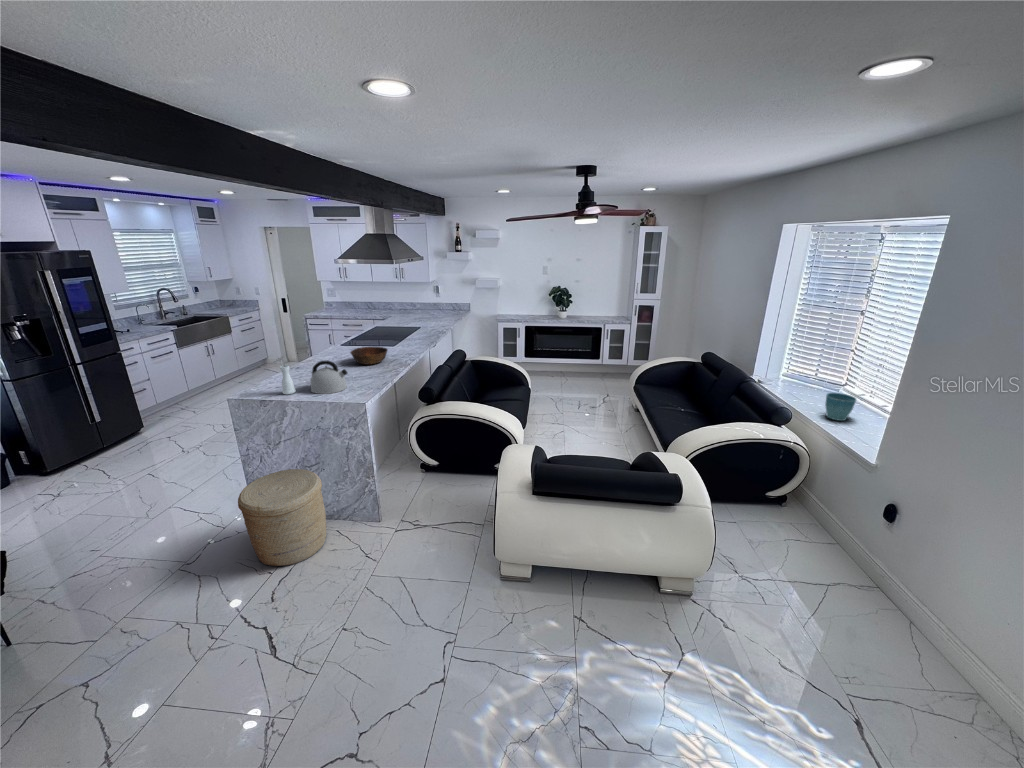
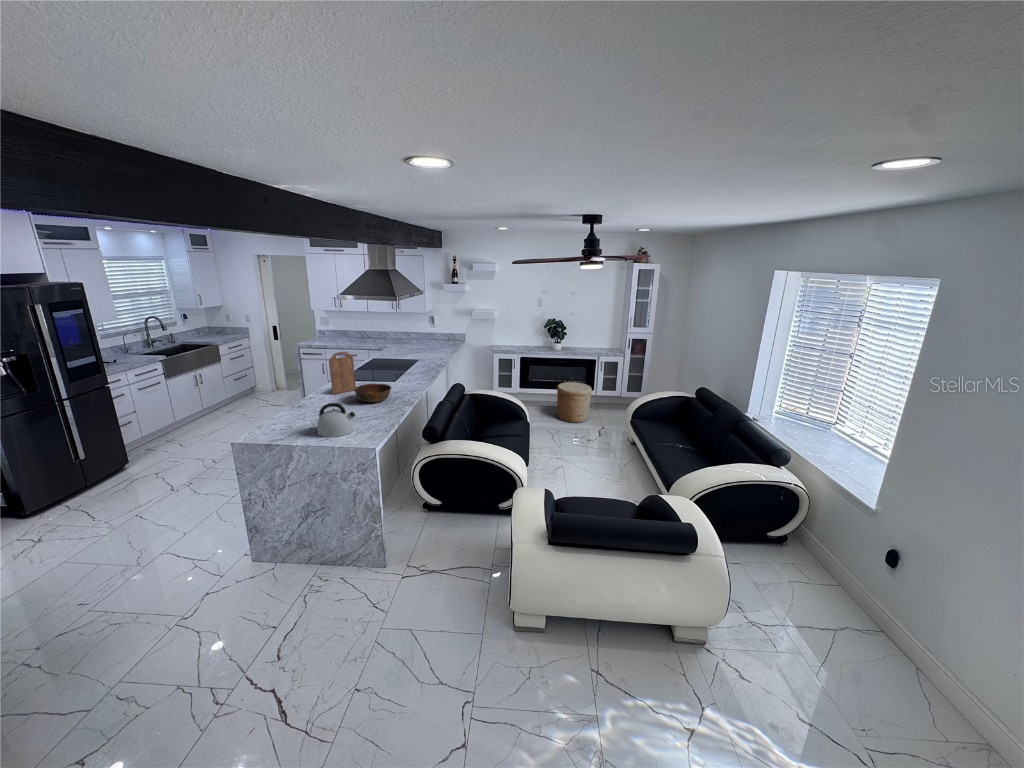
cutting board: none [326,315,354,358] -> present [329,352,356,394]
vase: present [272,355,296,394] -> none [279,398,302,438]
flower pot: present [825,393,856,421] -> none [820,433,849,461]
woven basket: present [238,469,326,566] -> present [557,382,592,423]

